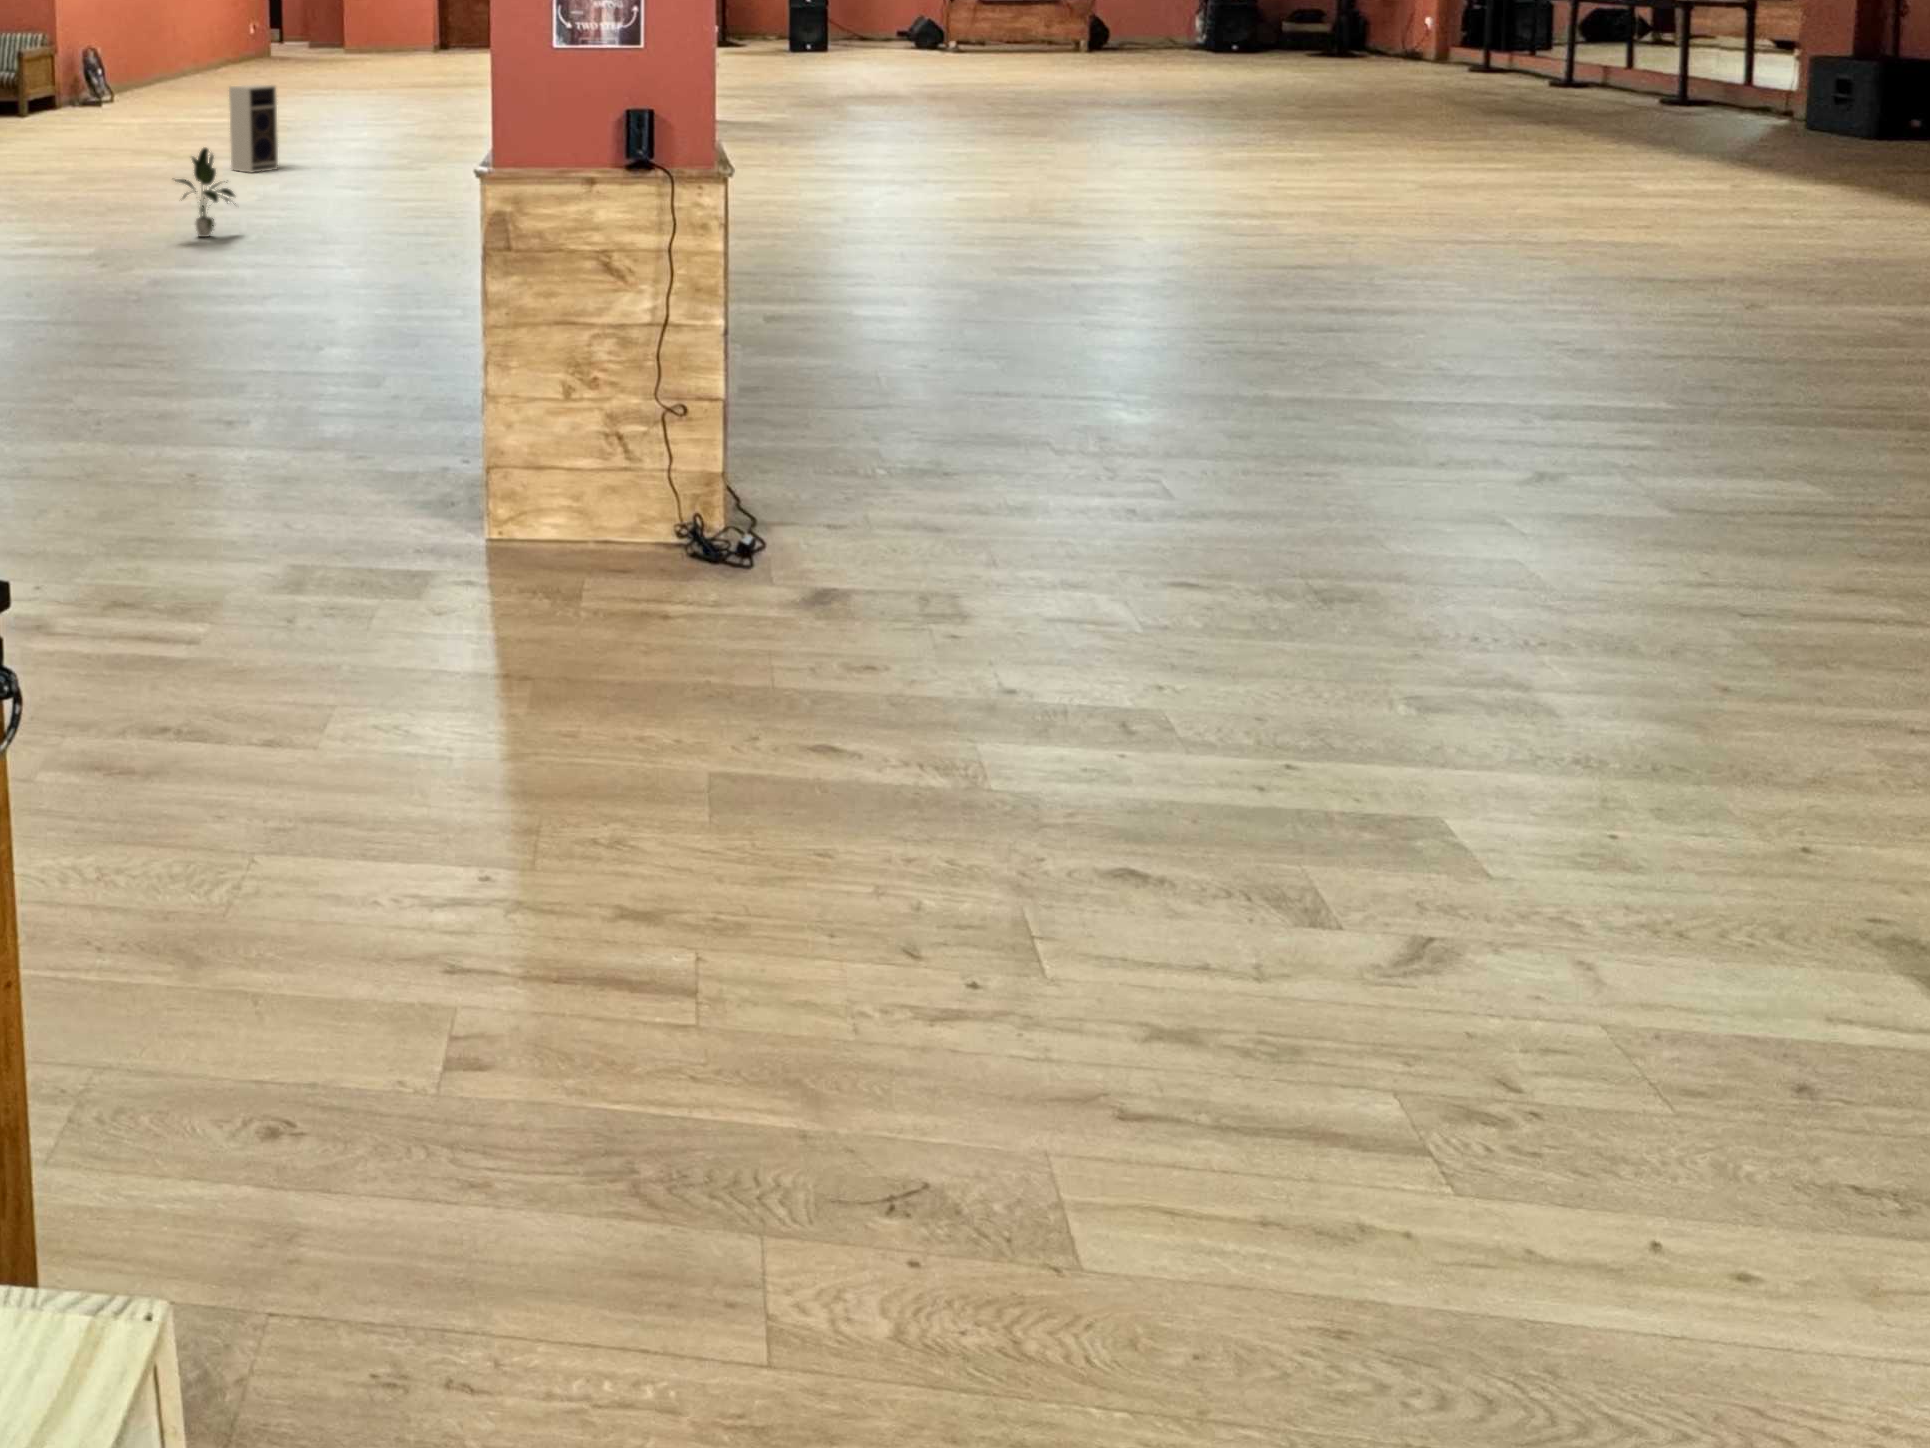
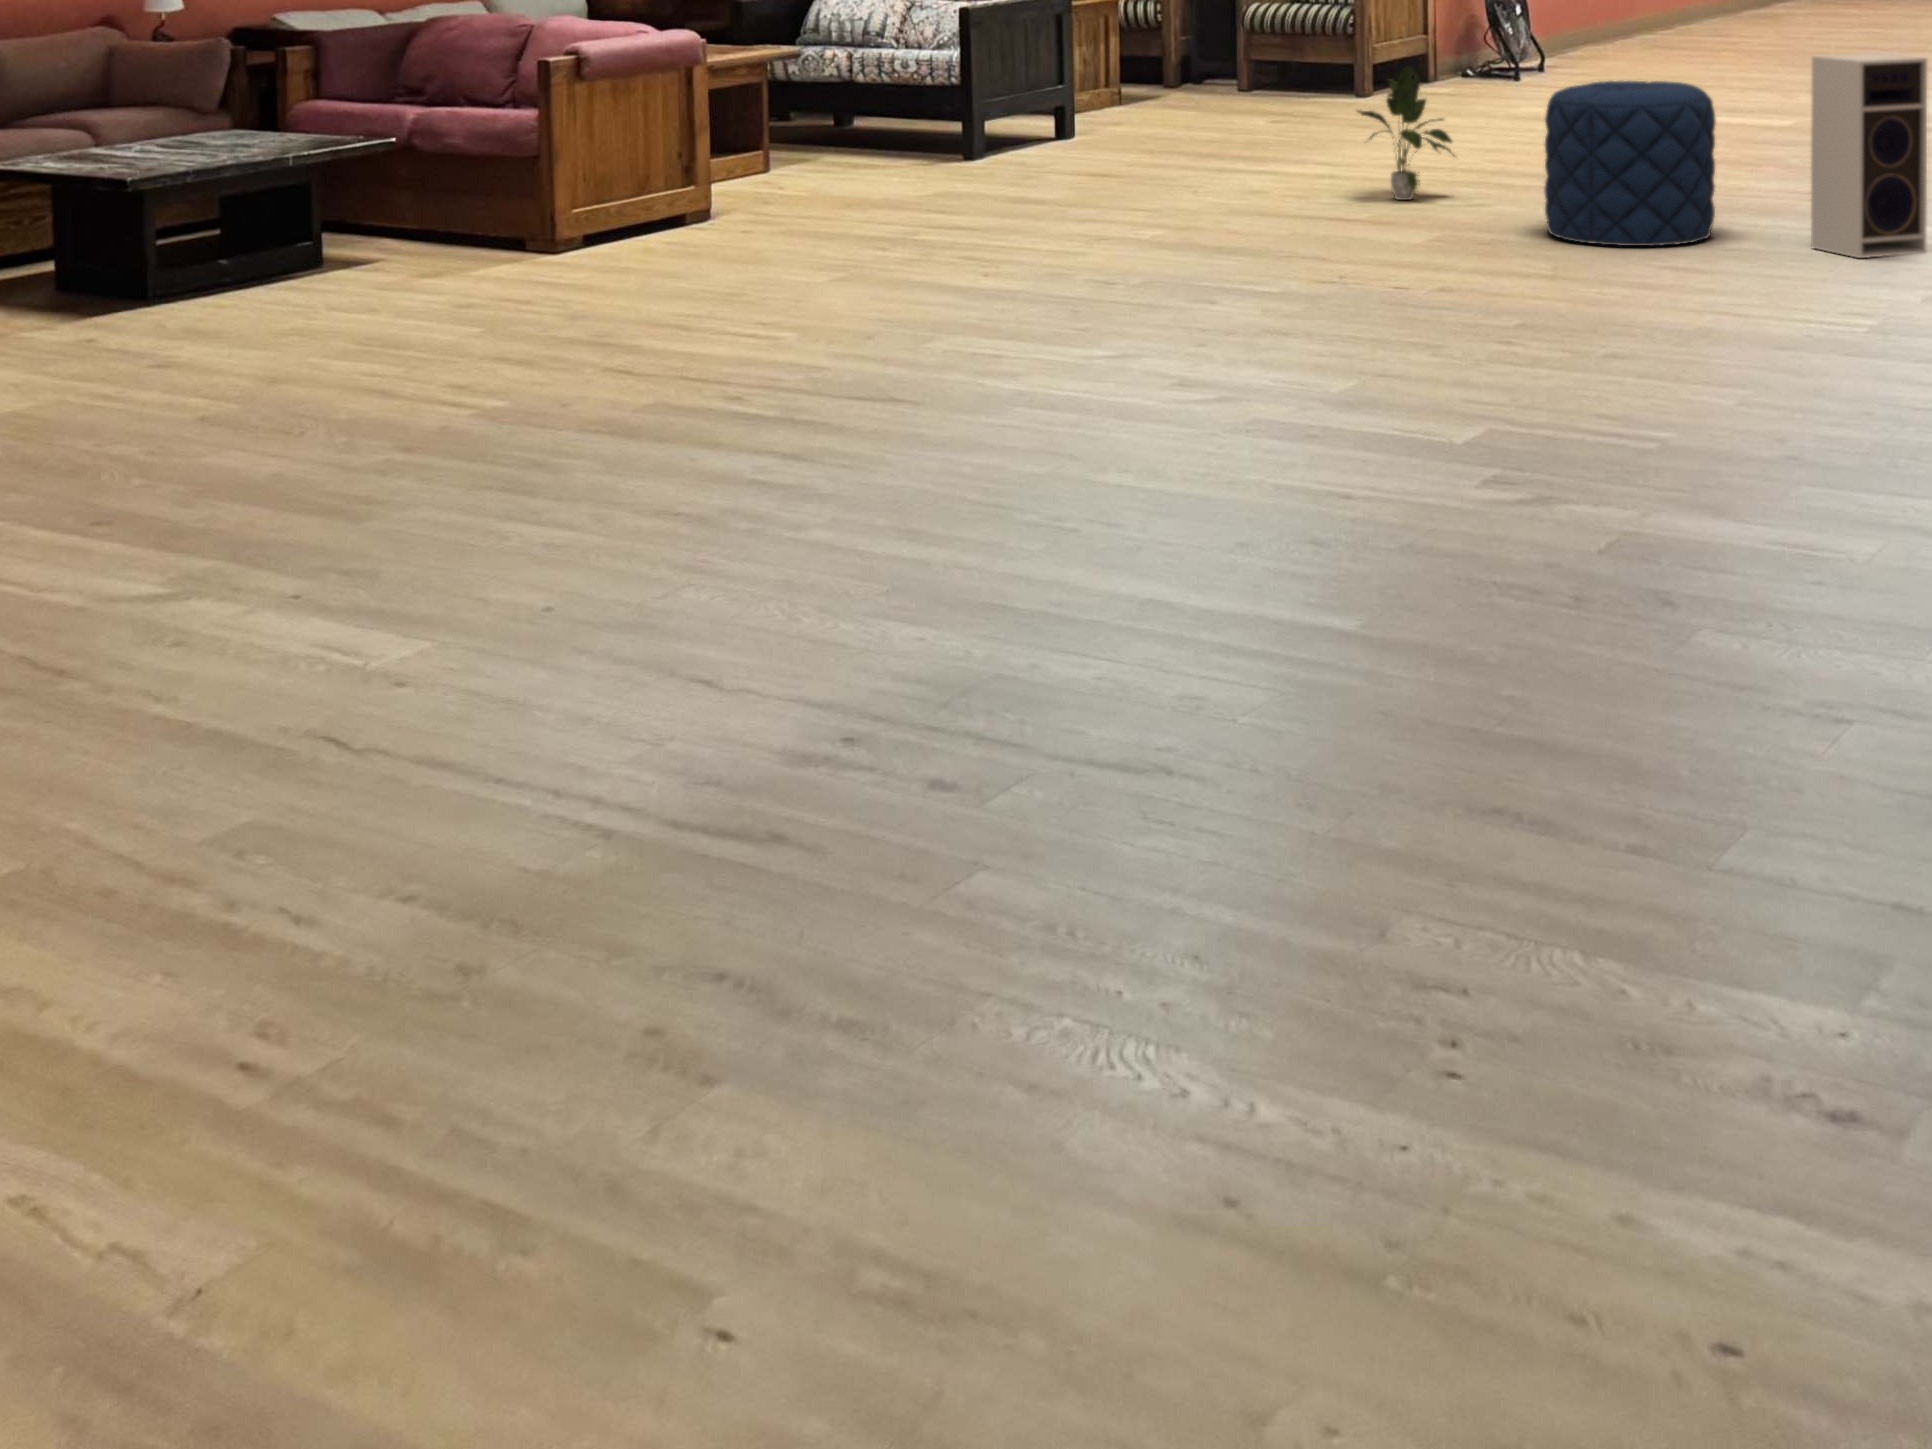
pouf: none [114,100,190,174] -> present [1544,81,1716,246]
potted plant: present [175,148,235,237] -> present [1358,66,1452,200]

